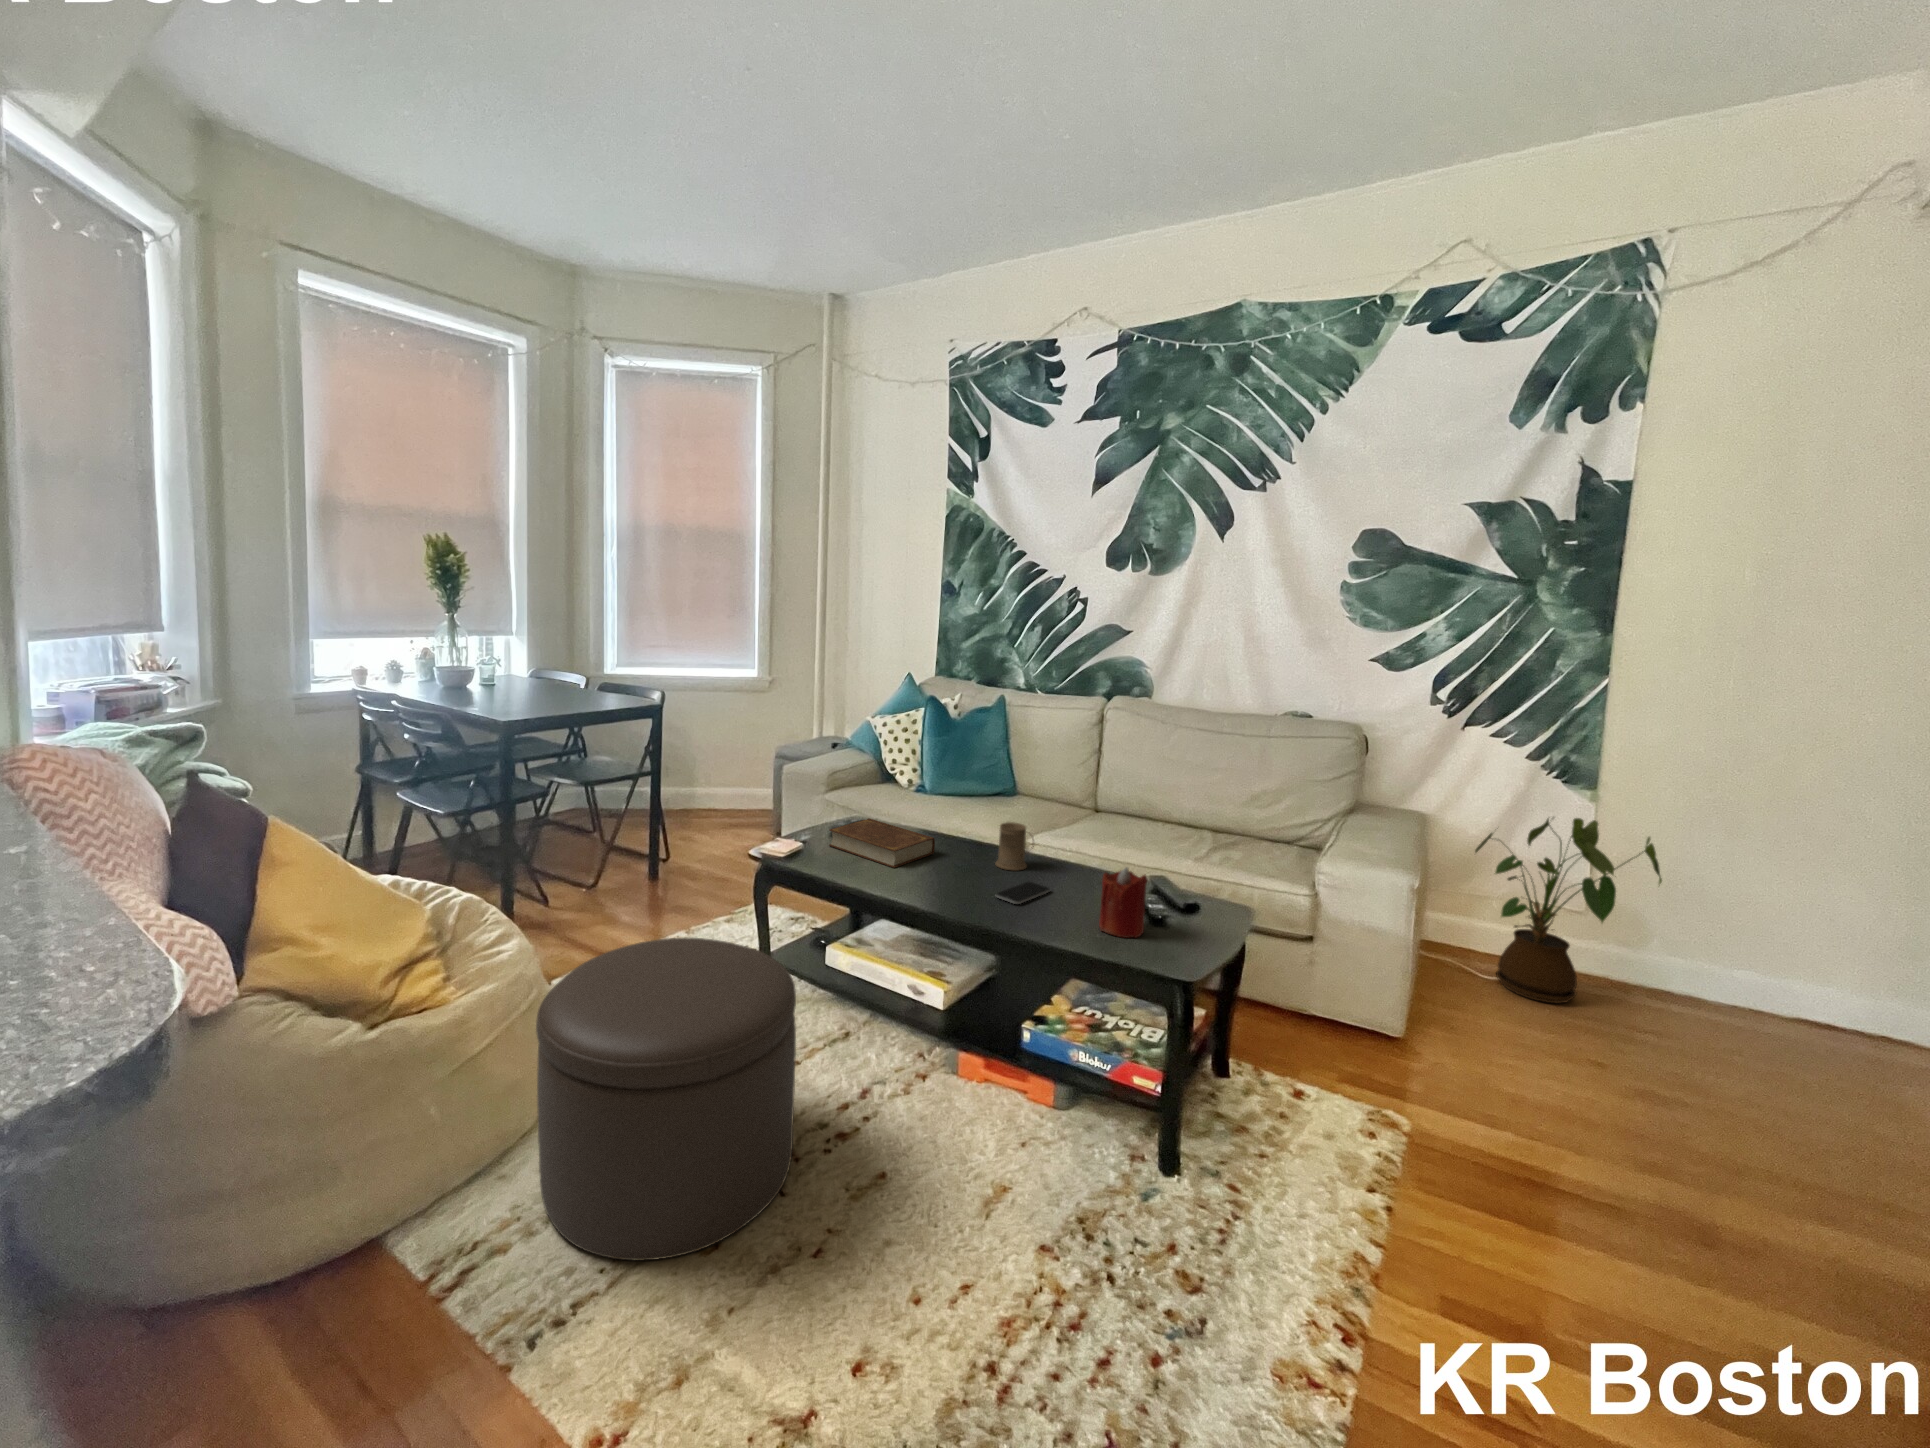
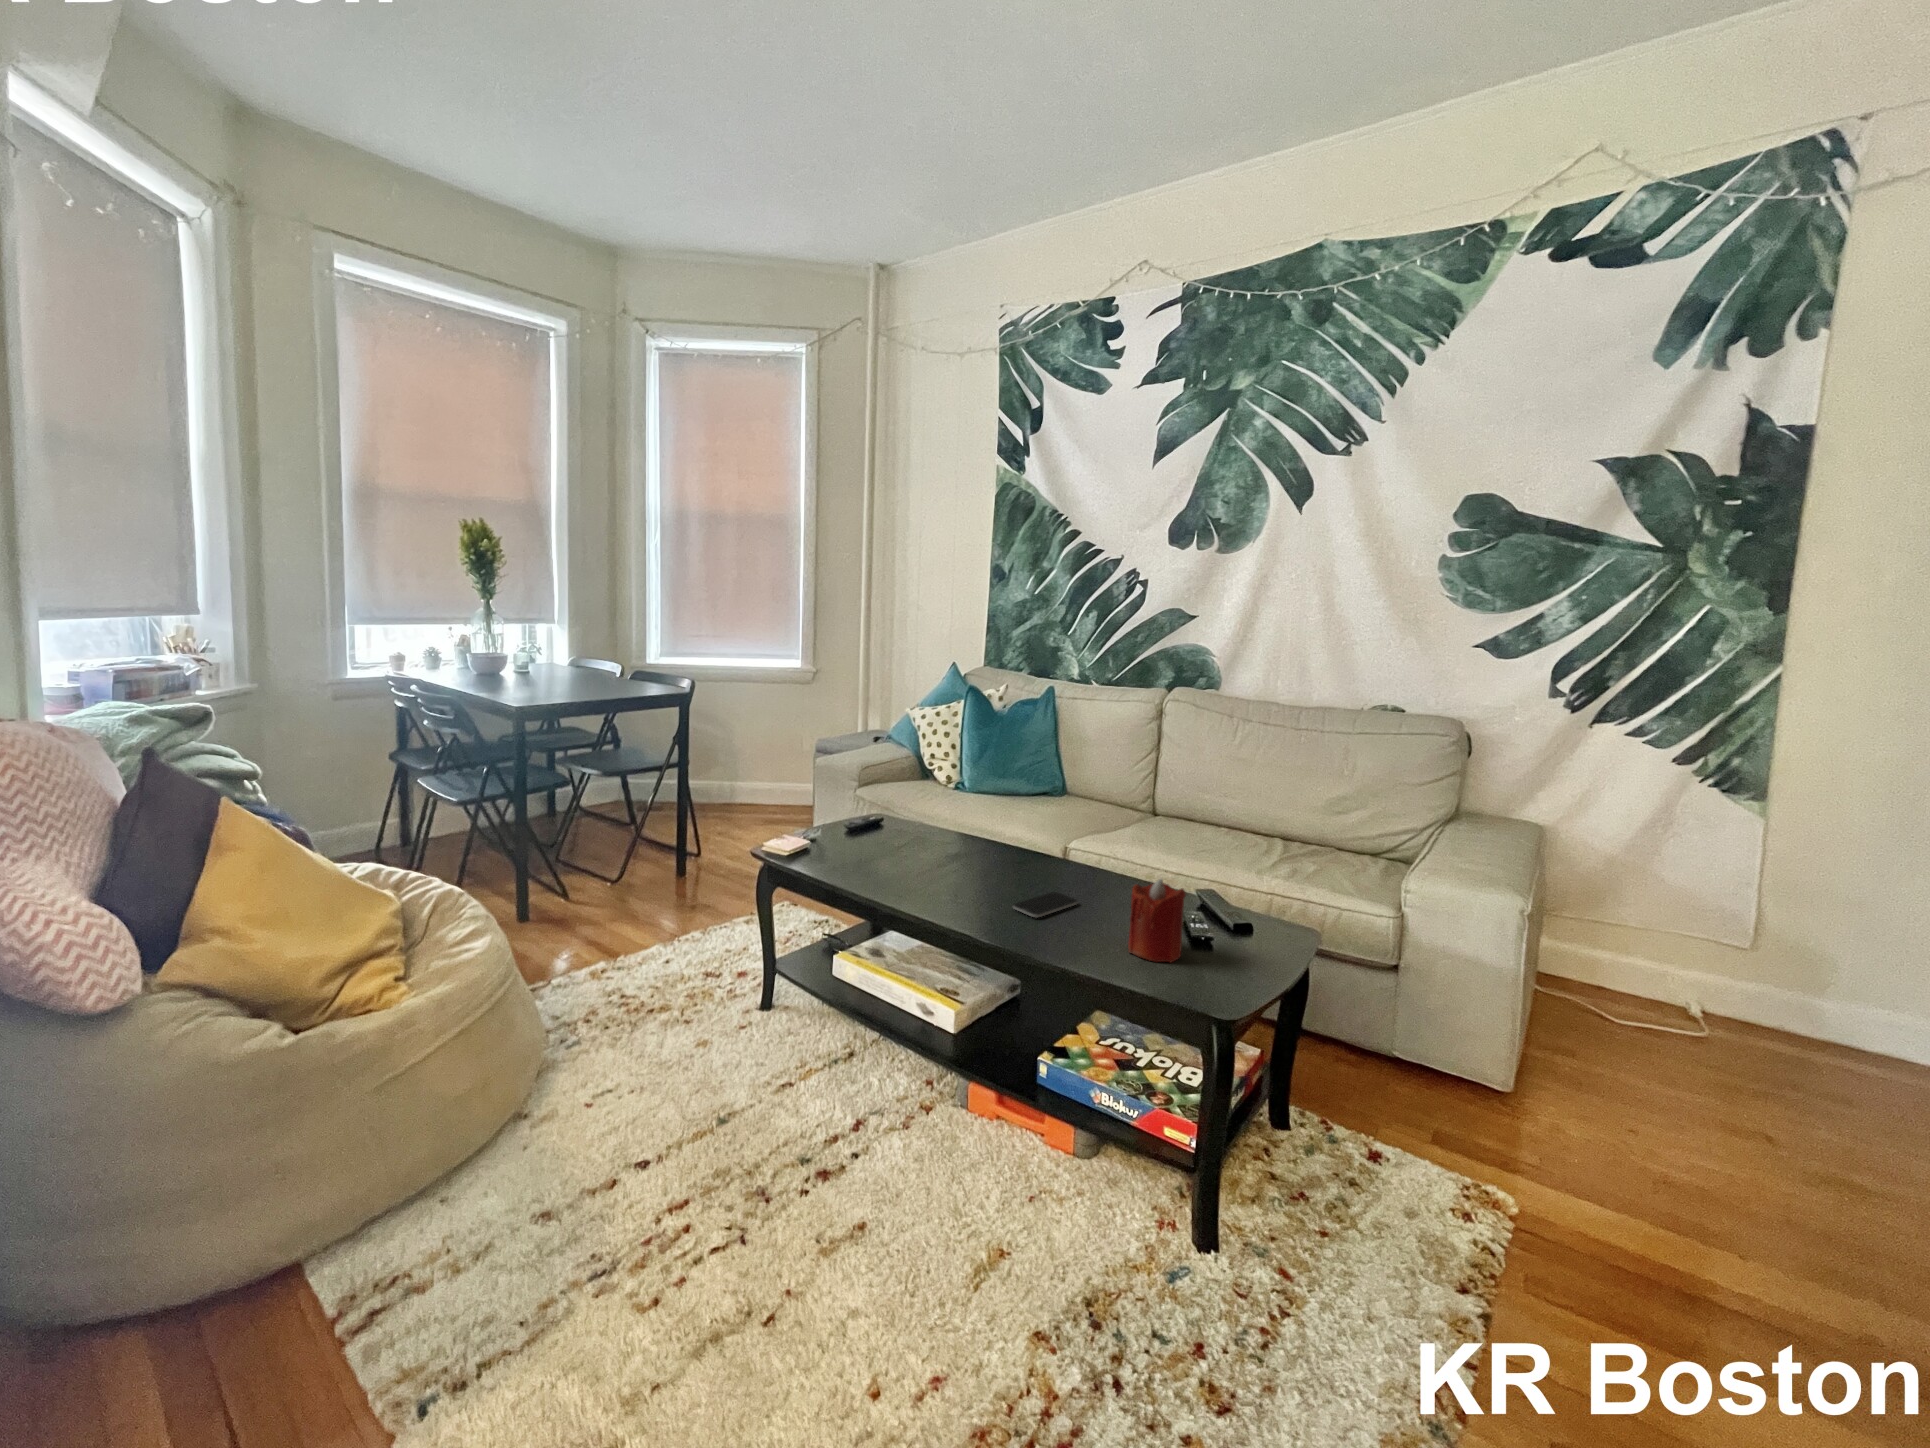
book: present [829,818,935,868] -> none [839,817,955,872]
house plant: present [1475,818,1662,1003] -> none [1604,832,1855,1059]
mug: present [995,822,1034,871] -> none [1020,824,1064,879]
ottoman: present [536,938,796,1260] -> none [470,943,767,1313]

